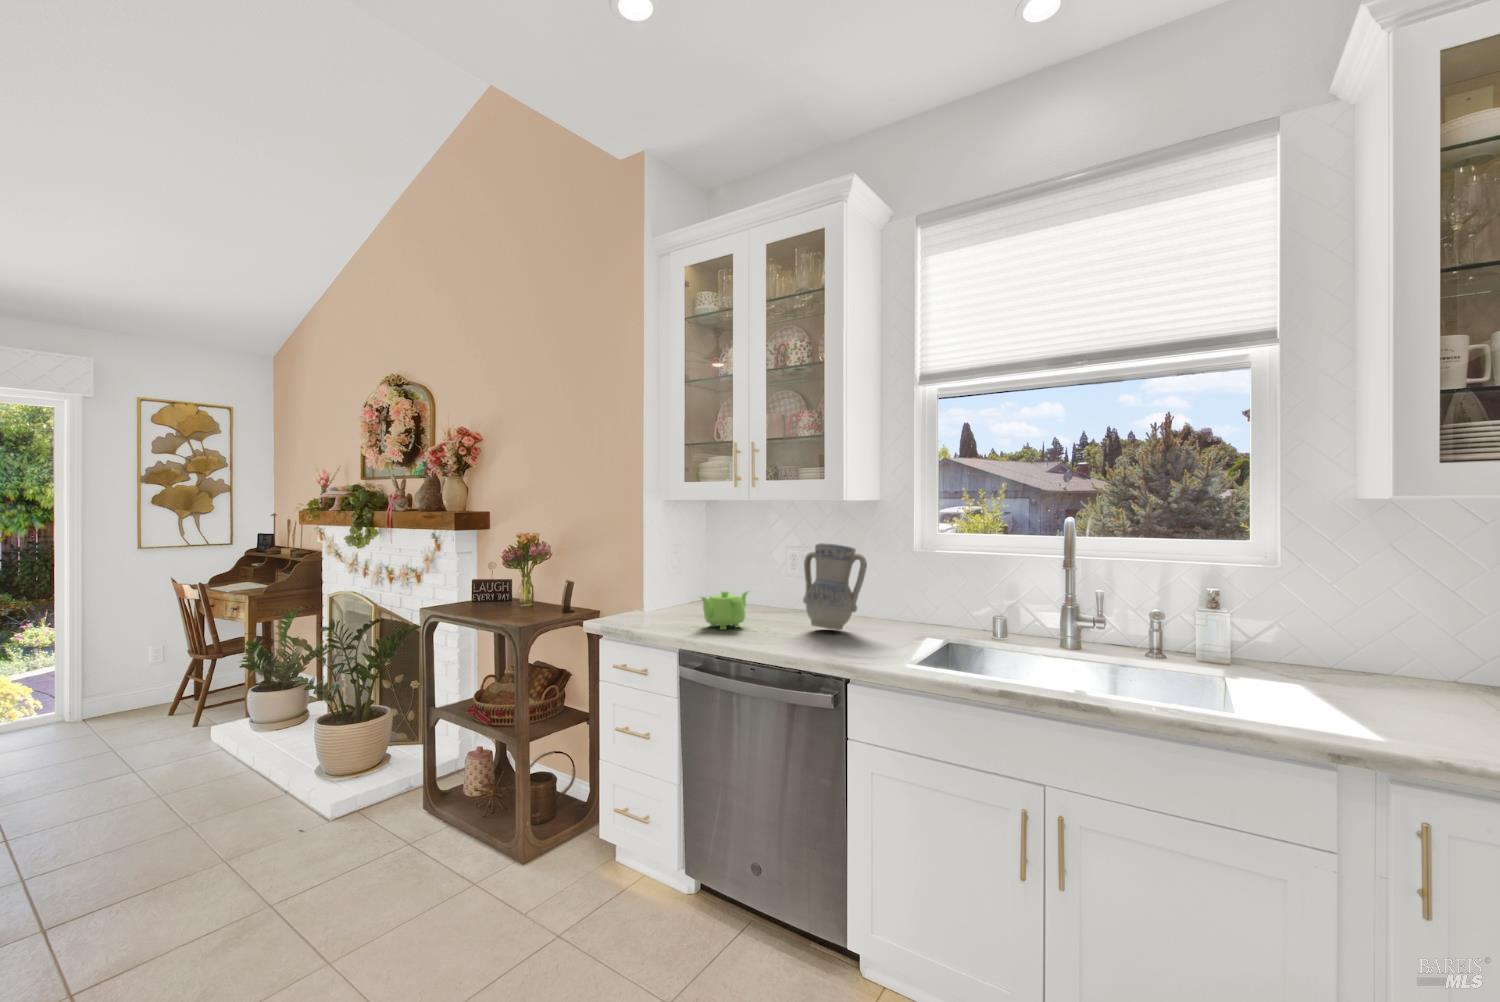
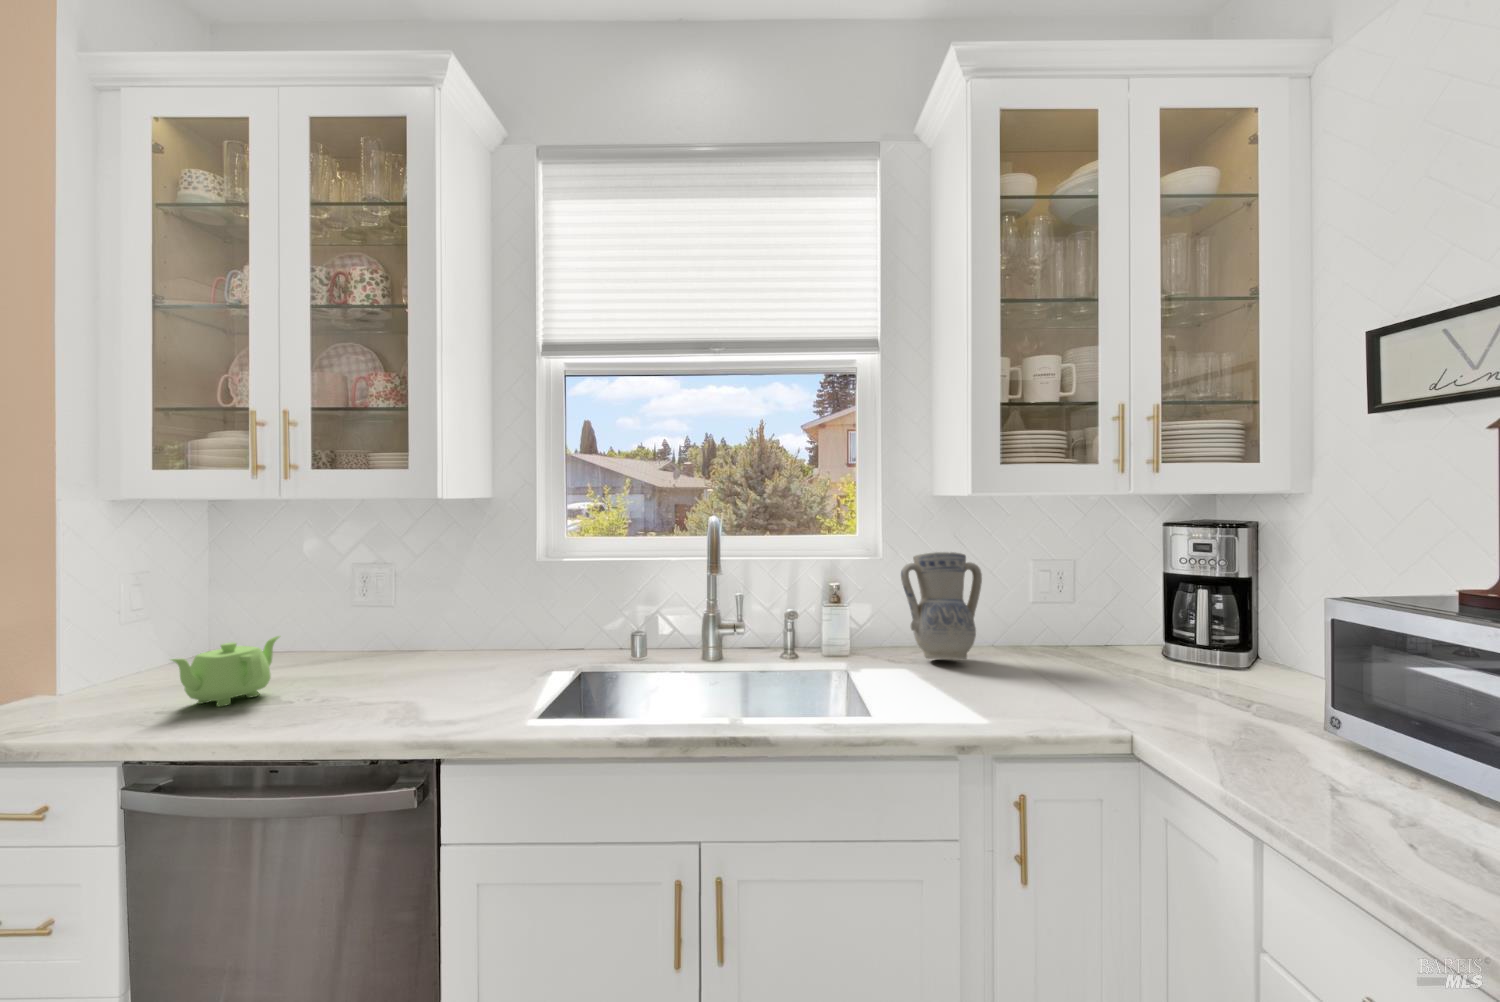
vase: present [803,543,867,630] -> present [901,552,982,659]

